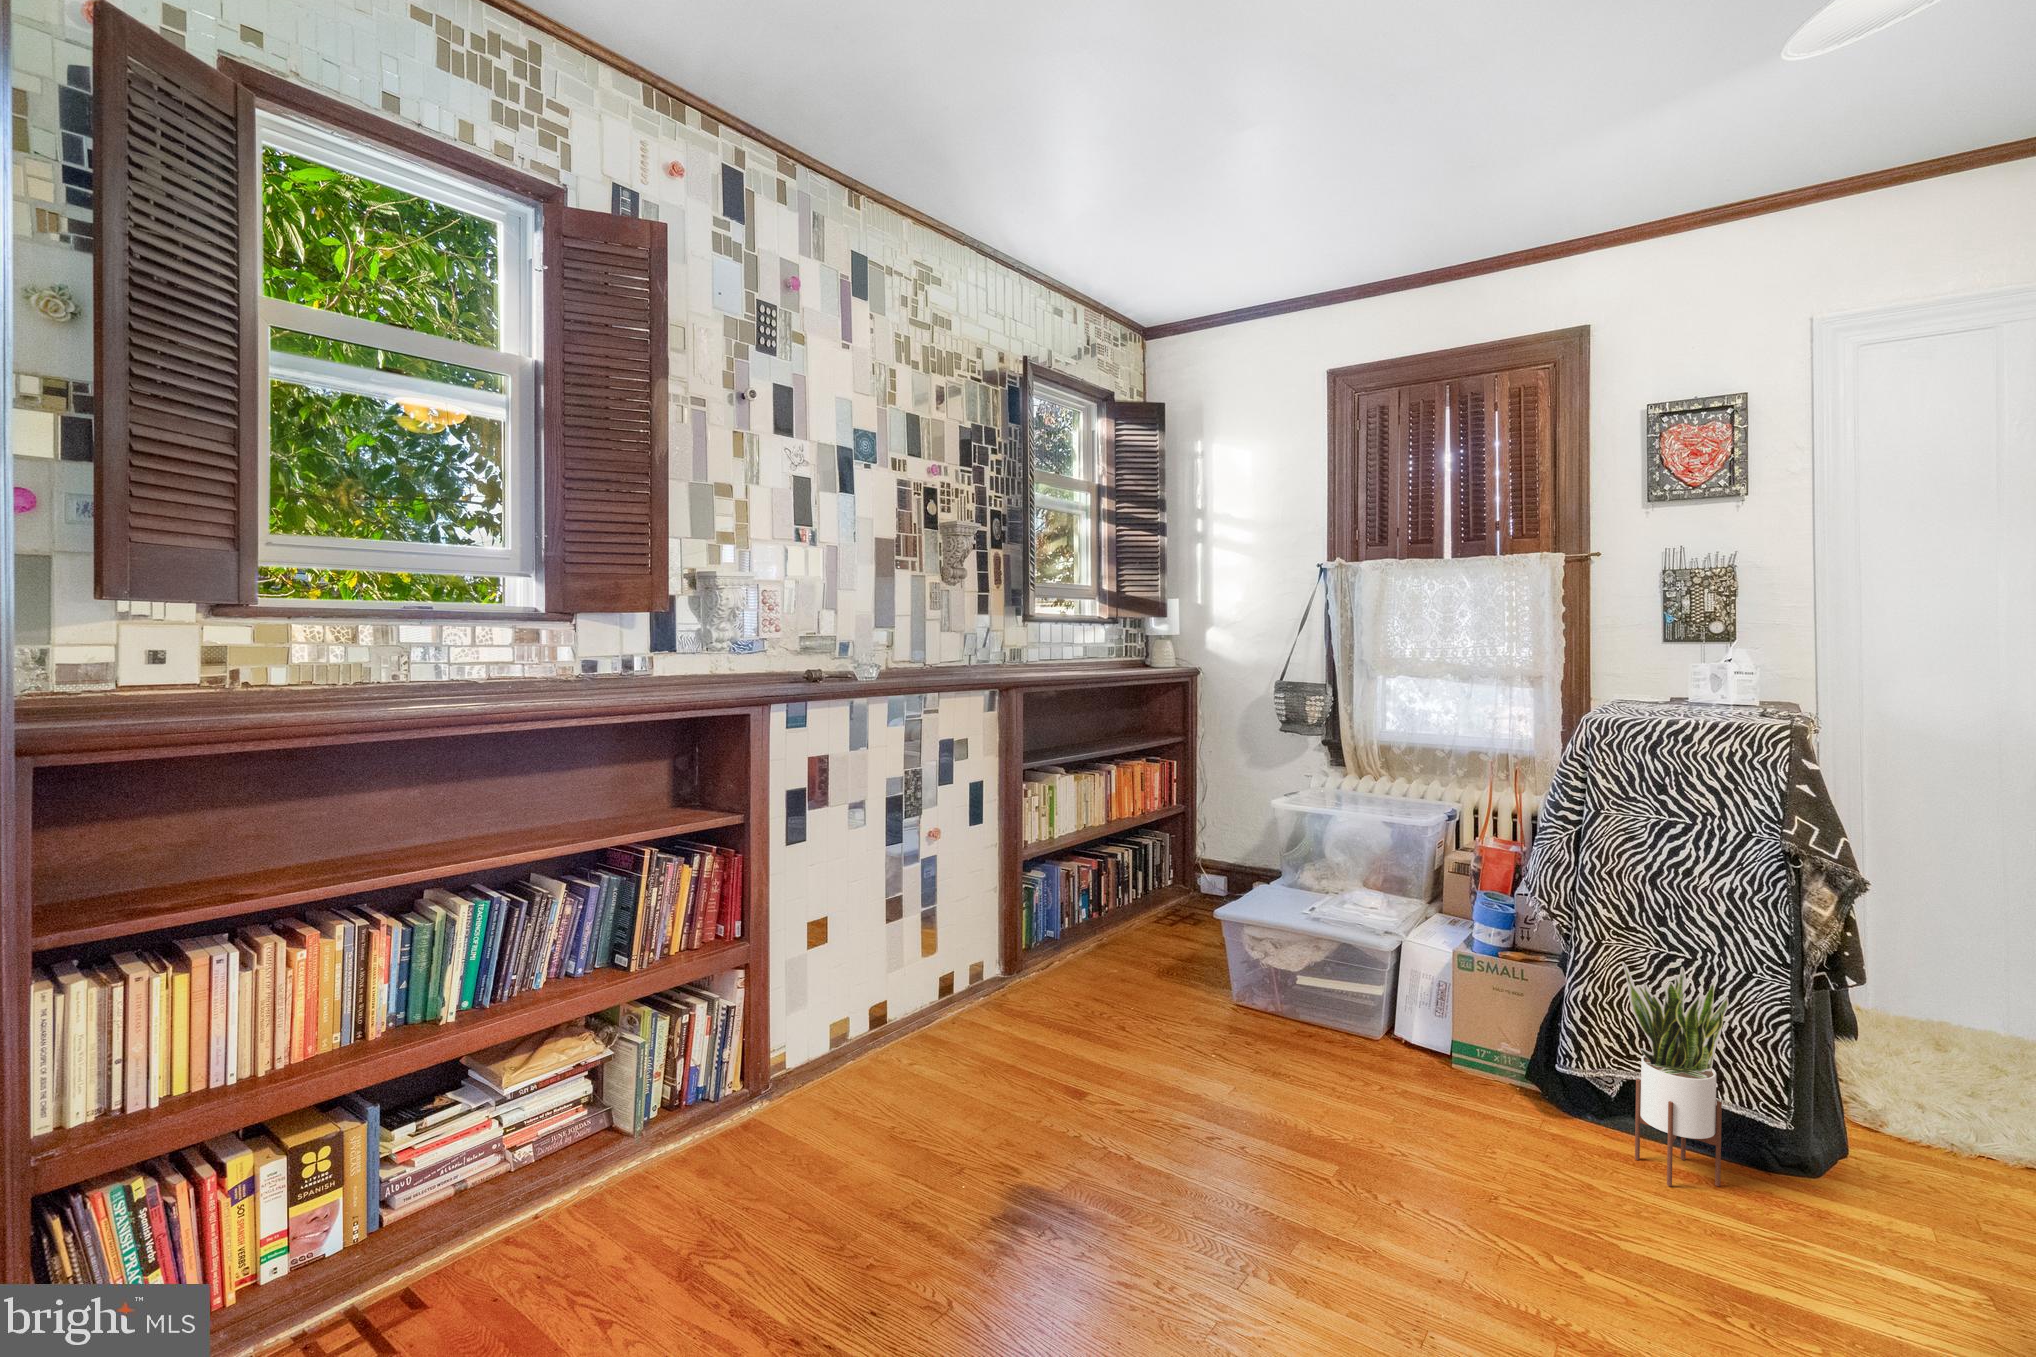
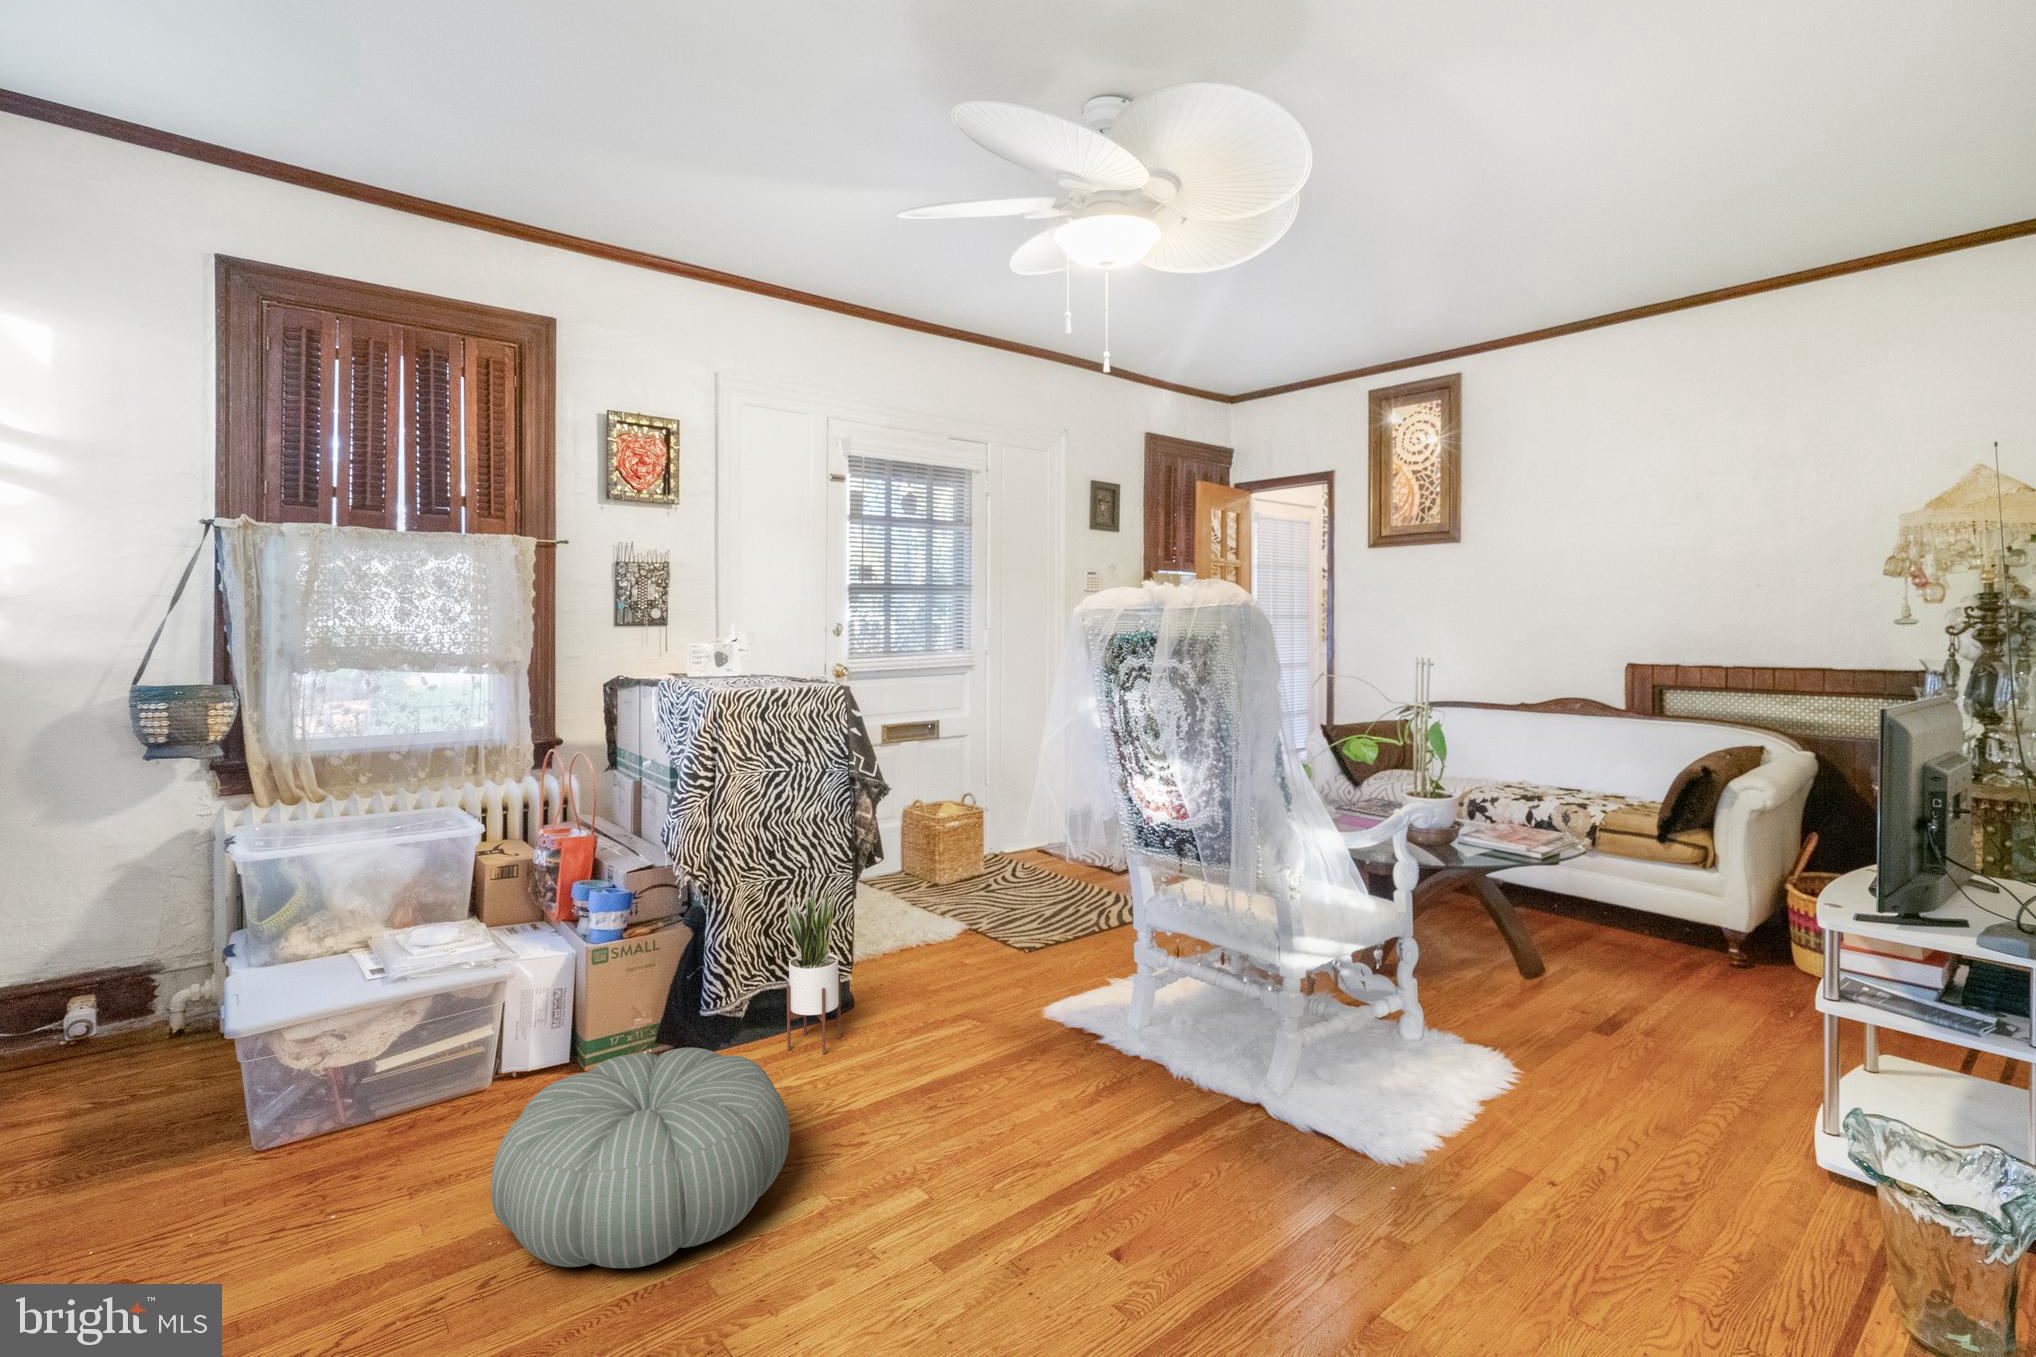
pouf: none [1203,1030,1470,1222] -> present [491,1048,790,1268]

